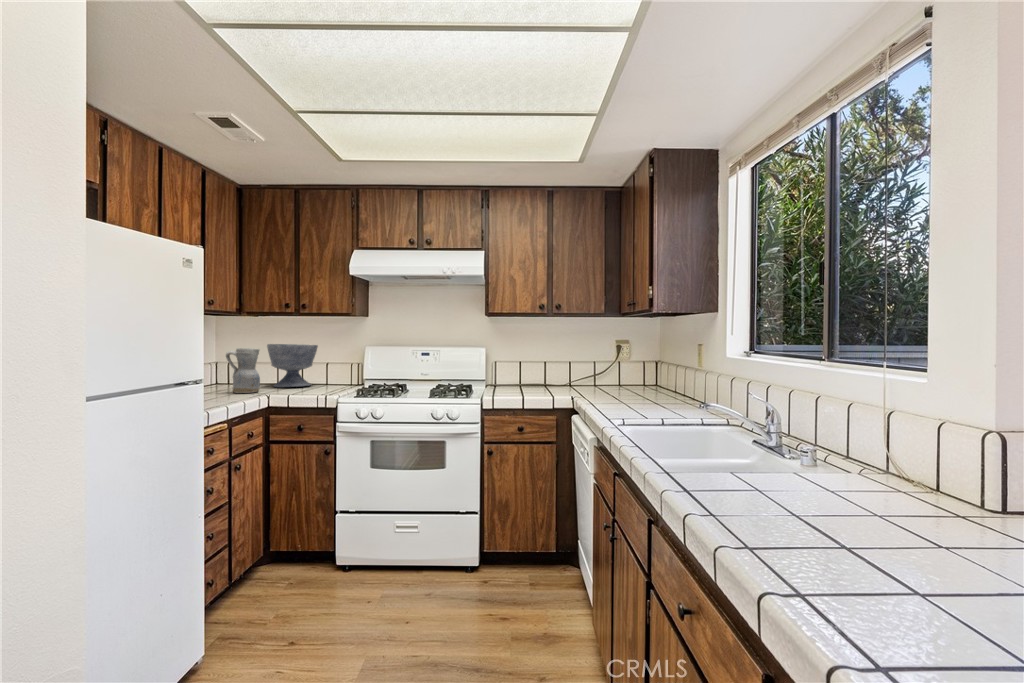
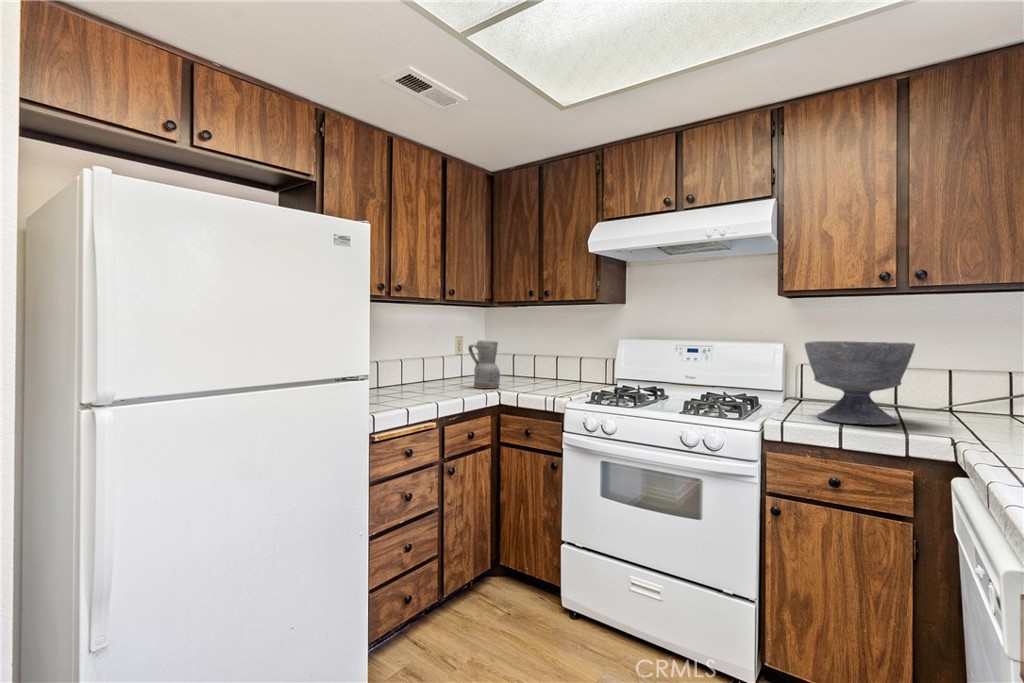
bowl: present [267,344,318,387] -> present [805,341,915,425]

